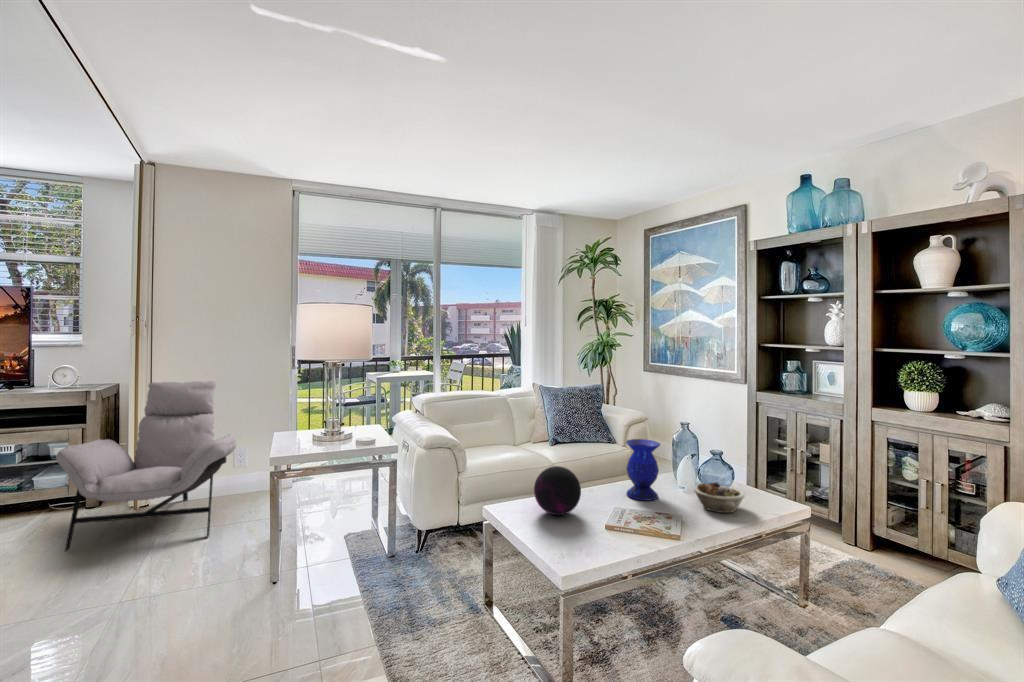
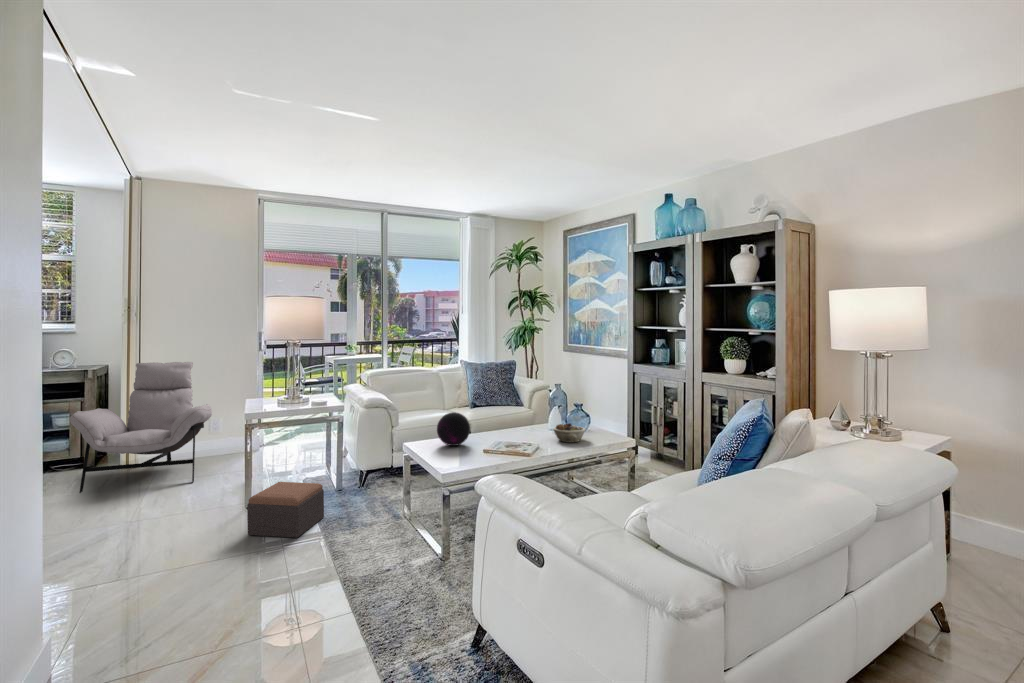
vase: present [626,439,660,501] -> none [509,395,533,438]
footstool: none [269,557,375,653] -> present [247,482,324,538]

